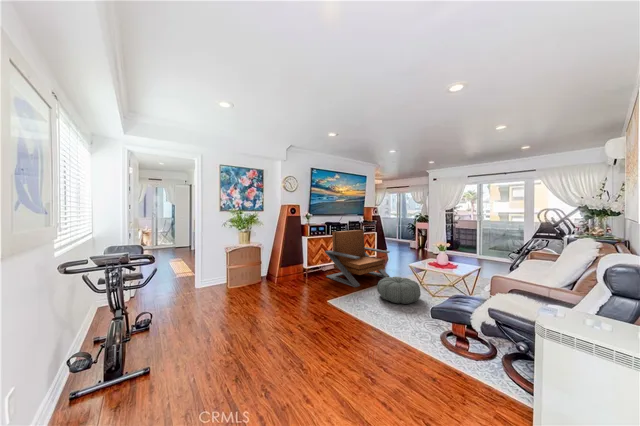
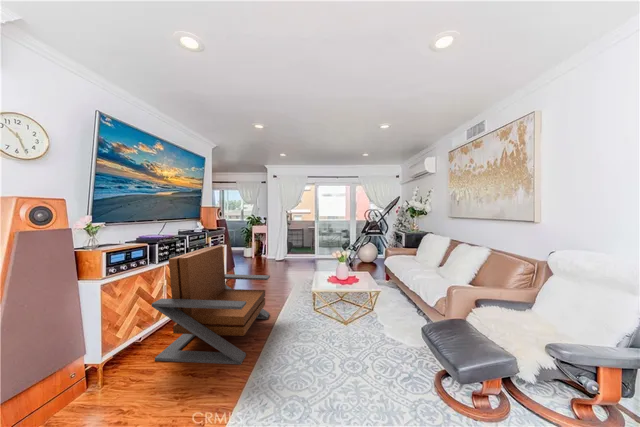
pouf: present [377,277,421,304] -> none [292,317,359,373]

